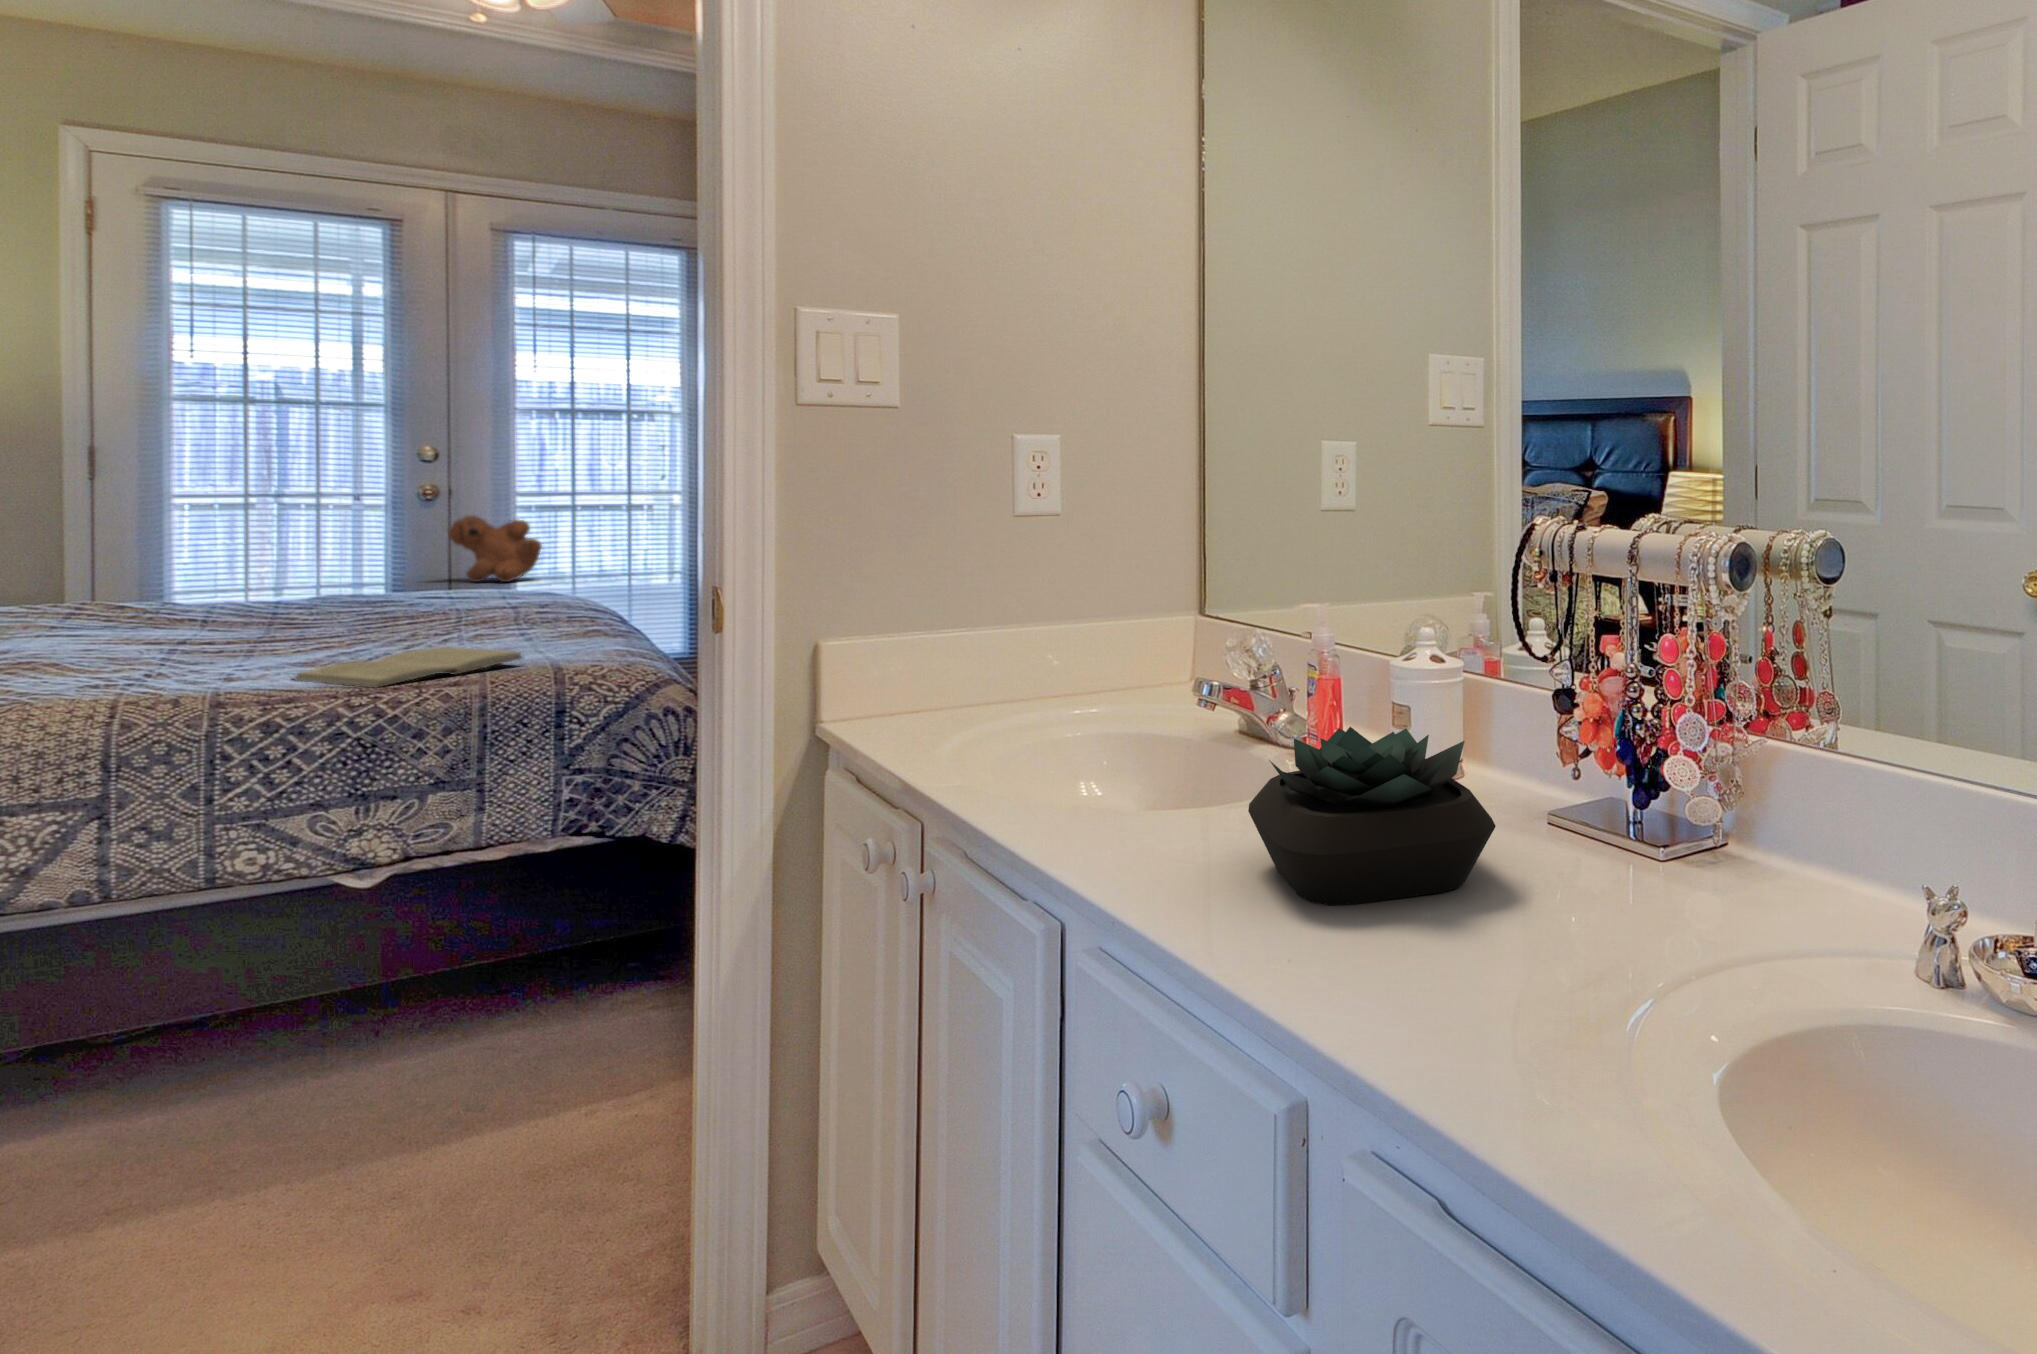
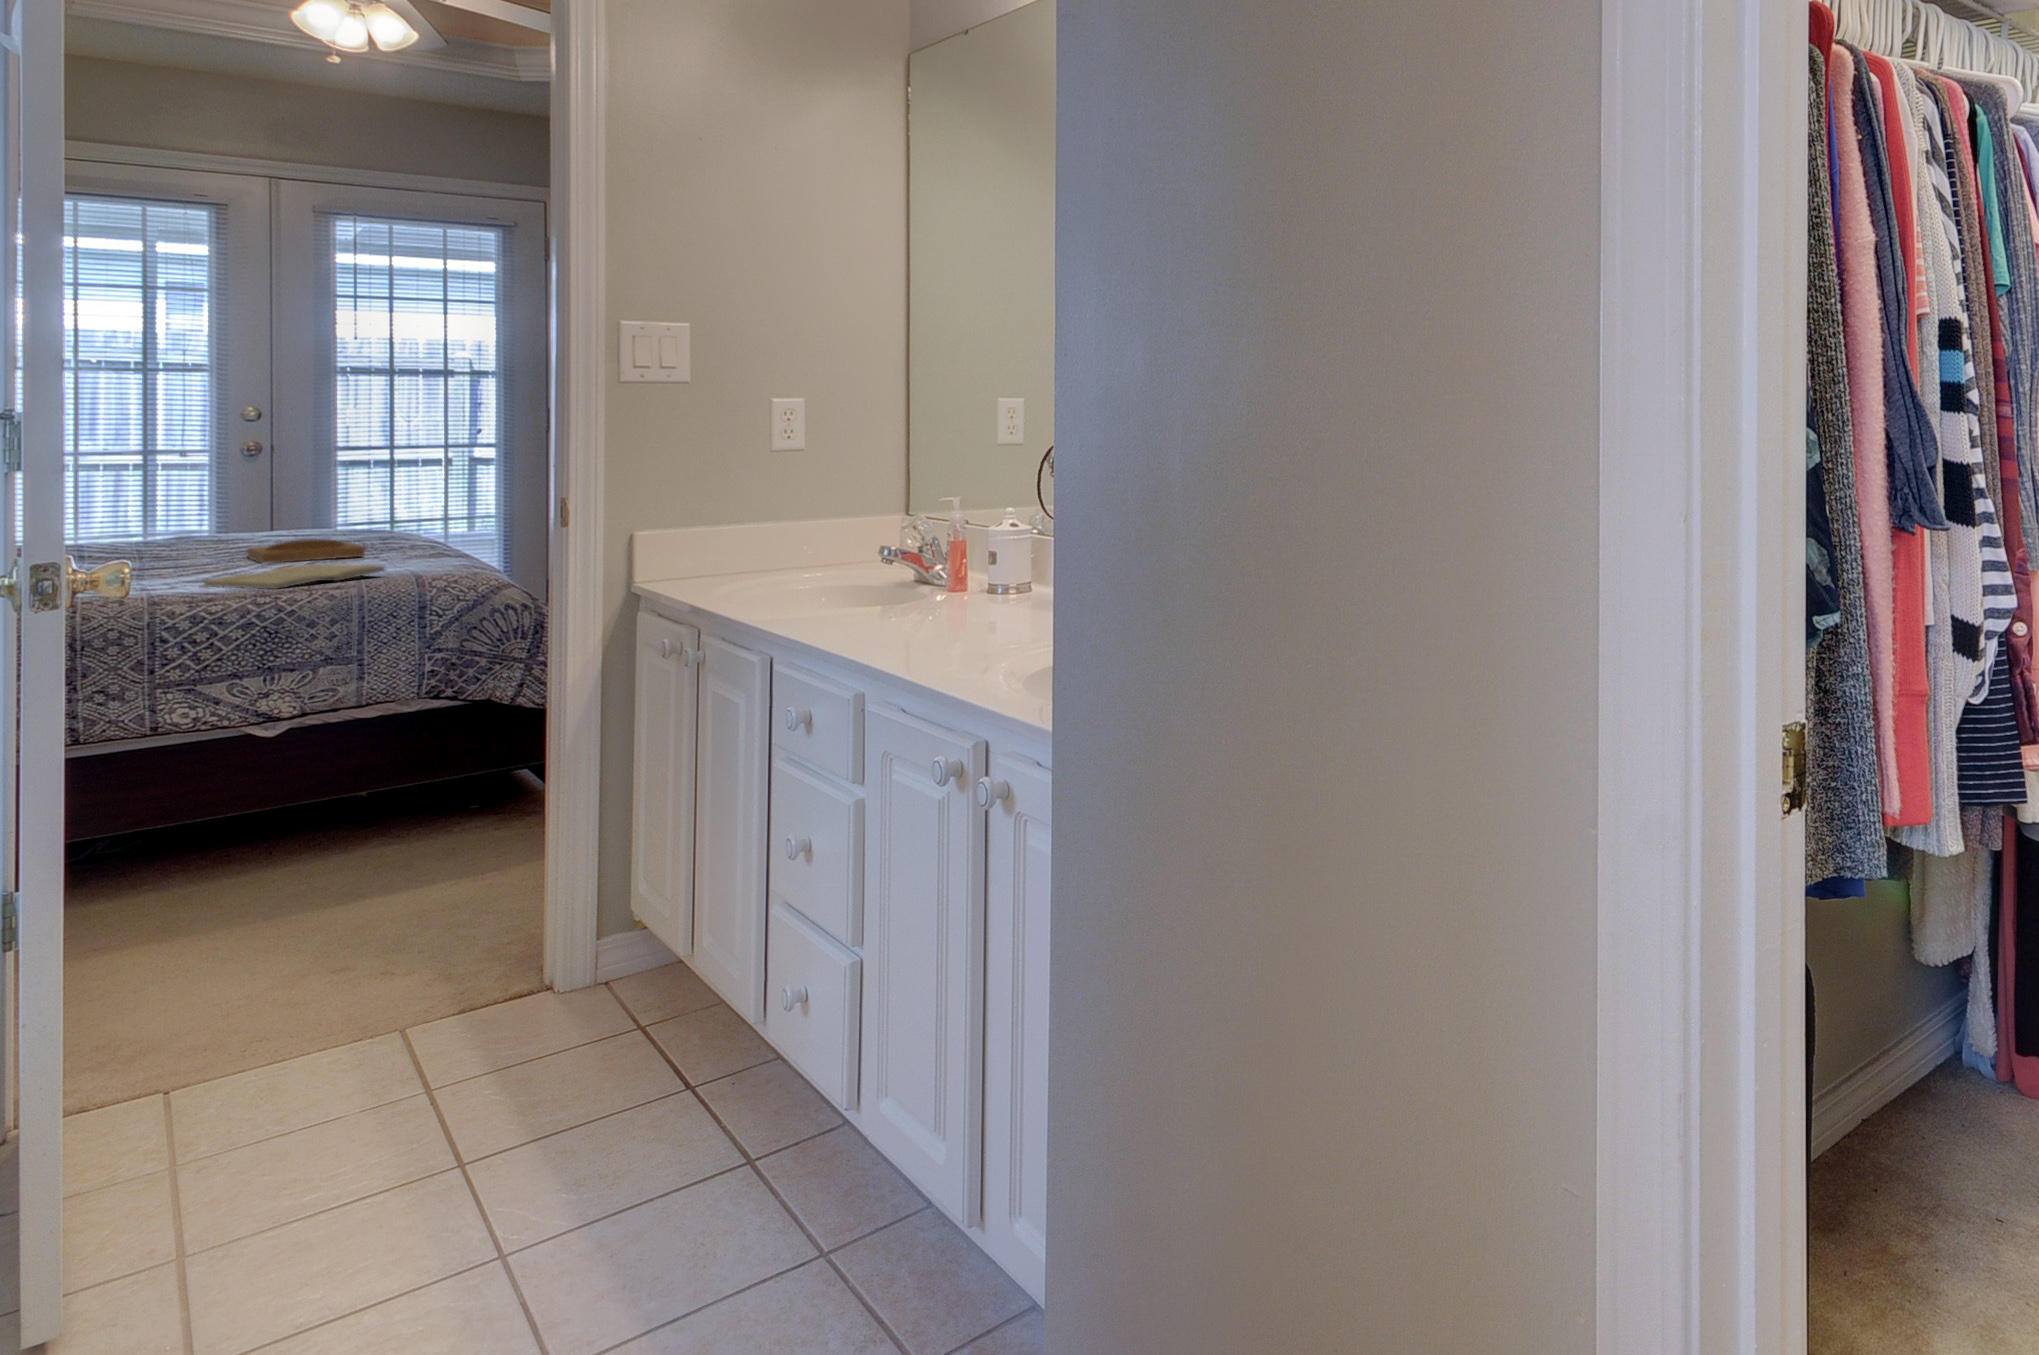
teddy bear: present [449,516,542,582] -> none [259,456,363,528]
tray: none [386,607,517,639] -> present [247,539,365,564]
succulent plant: present [1248,727,1496,906] -> none [876,539,999,615]

